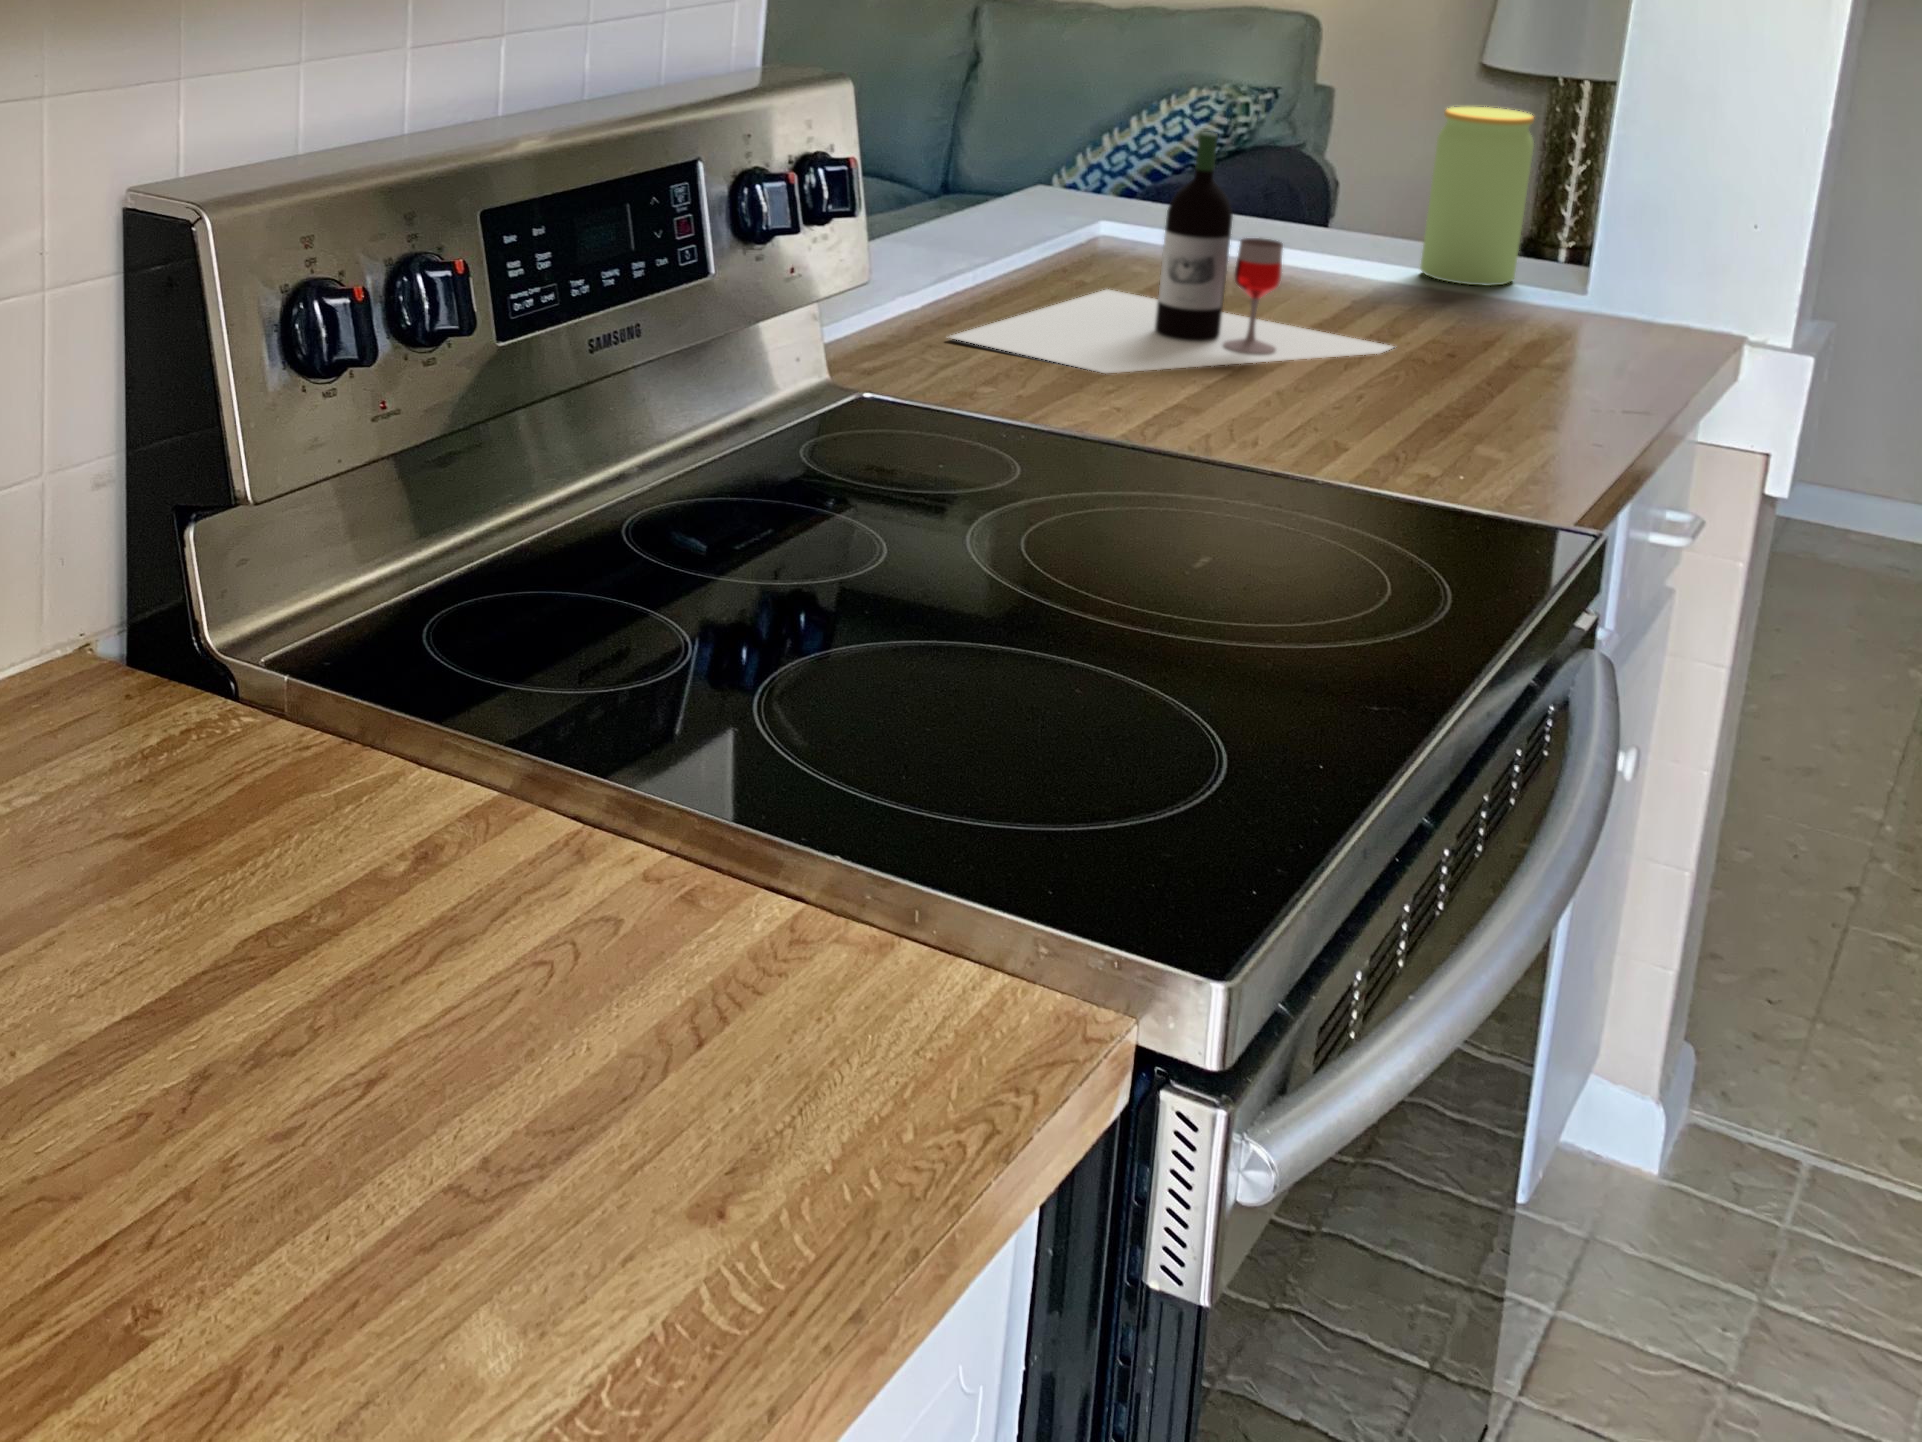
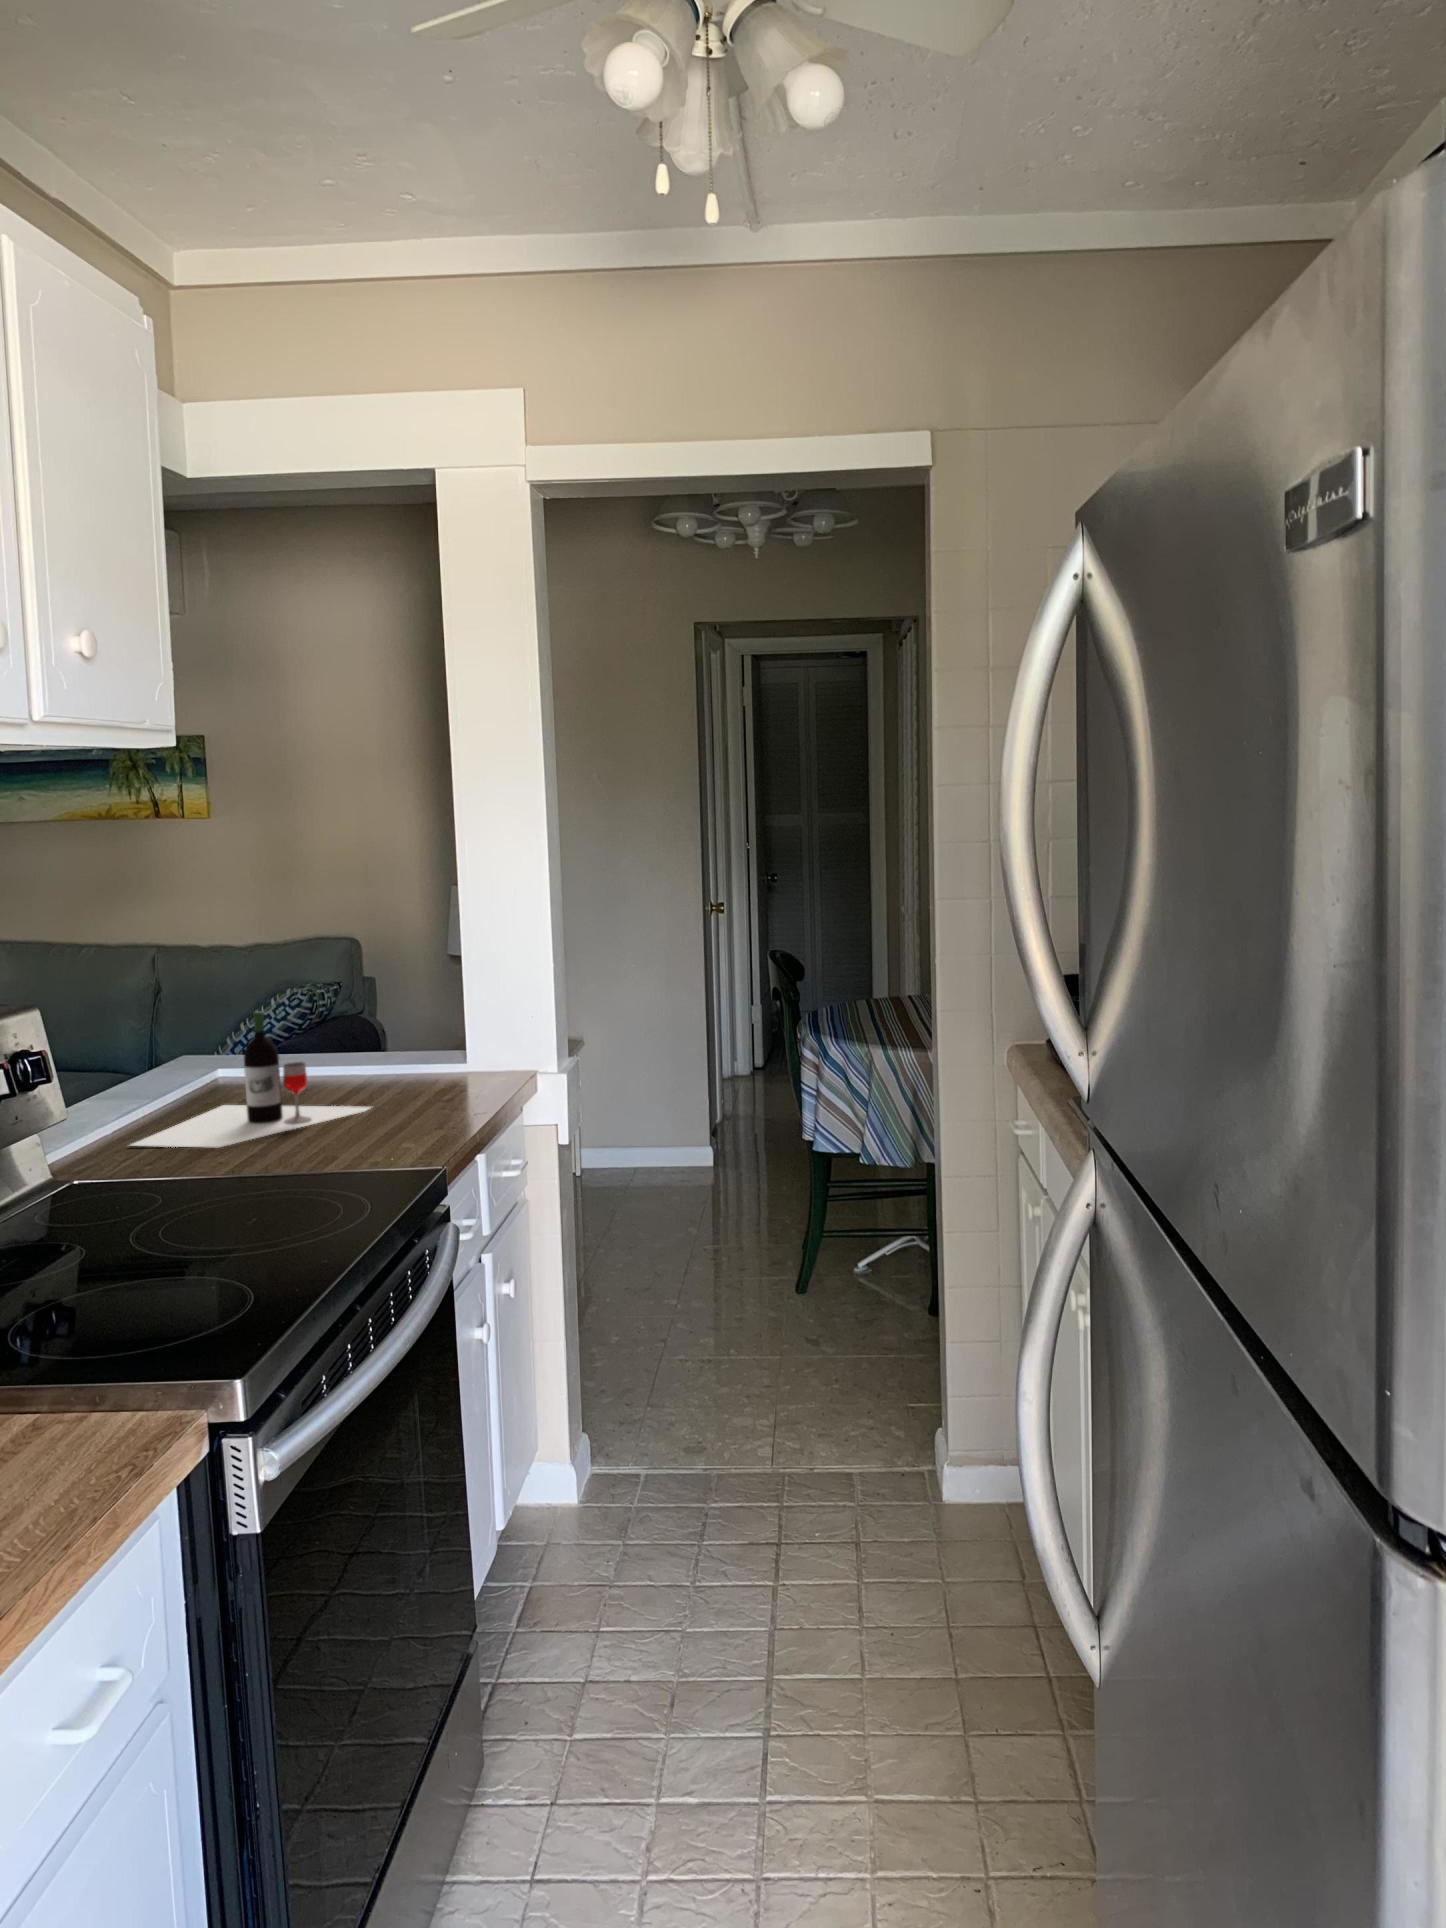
jar: present [1420,107,1534,286] -> none [389,979,438,1071]

